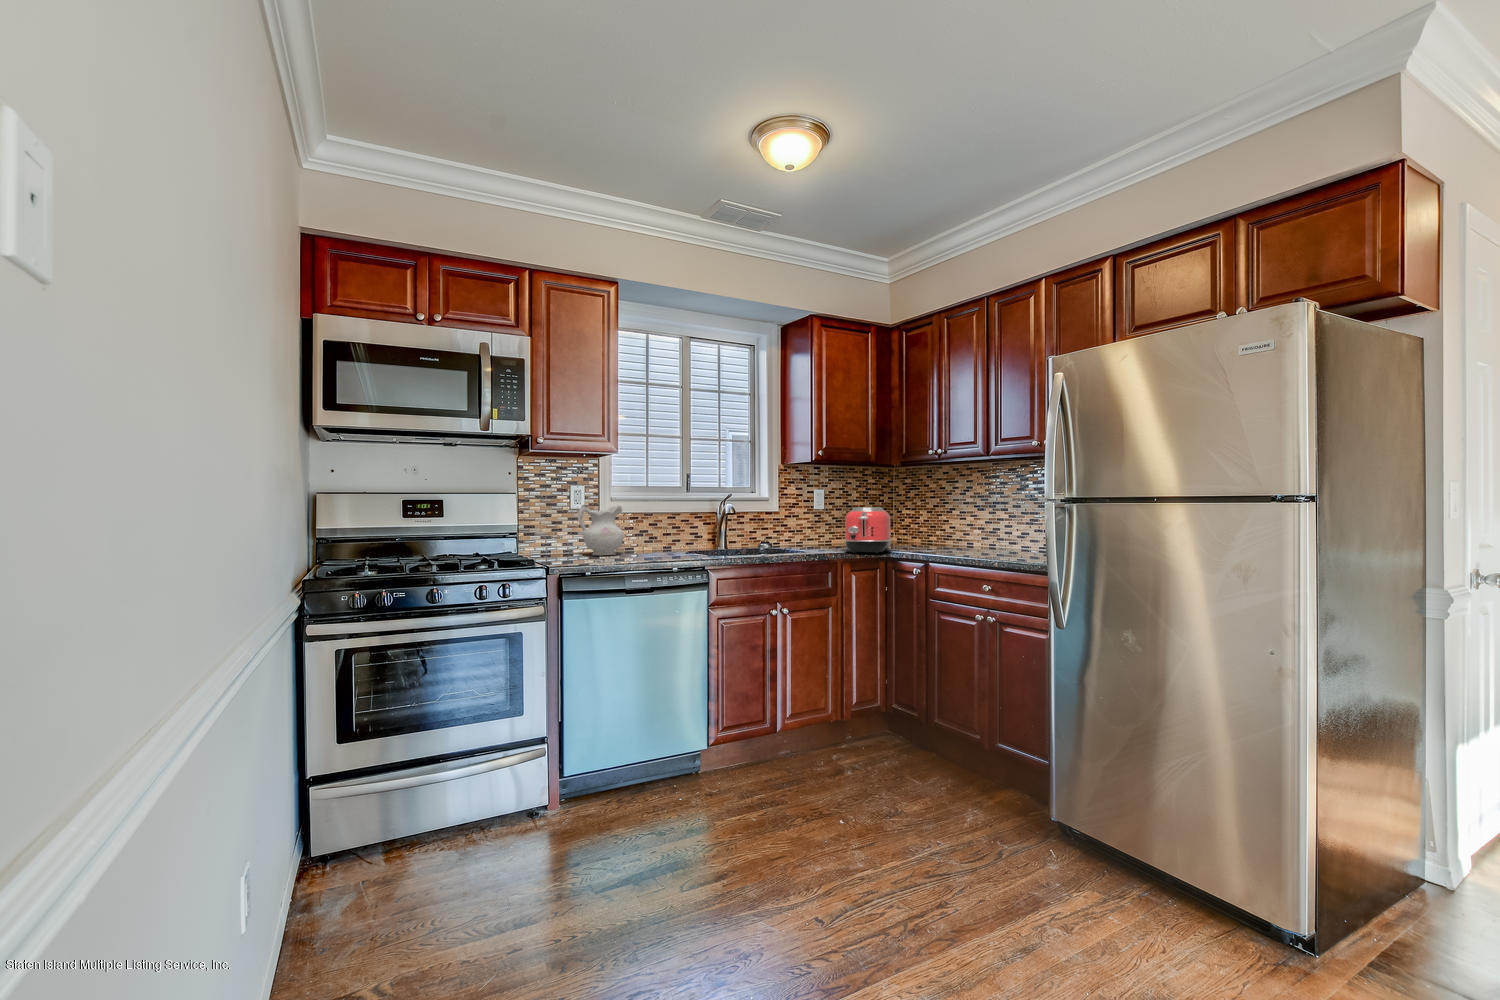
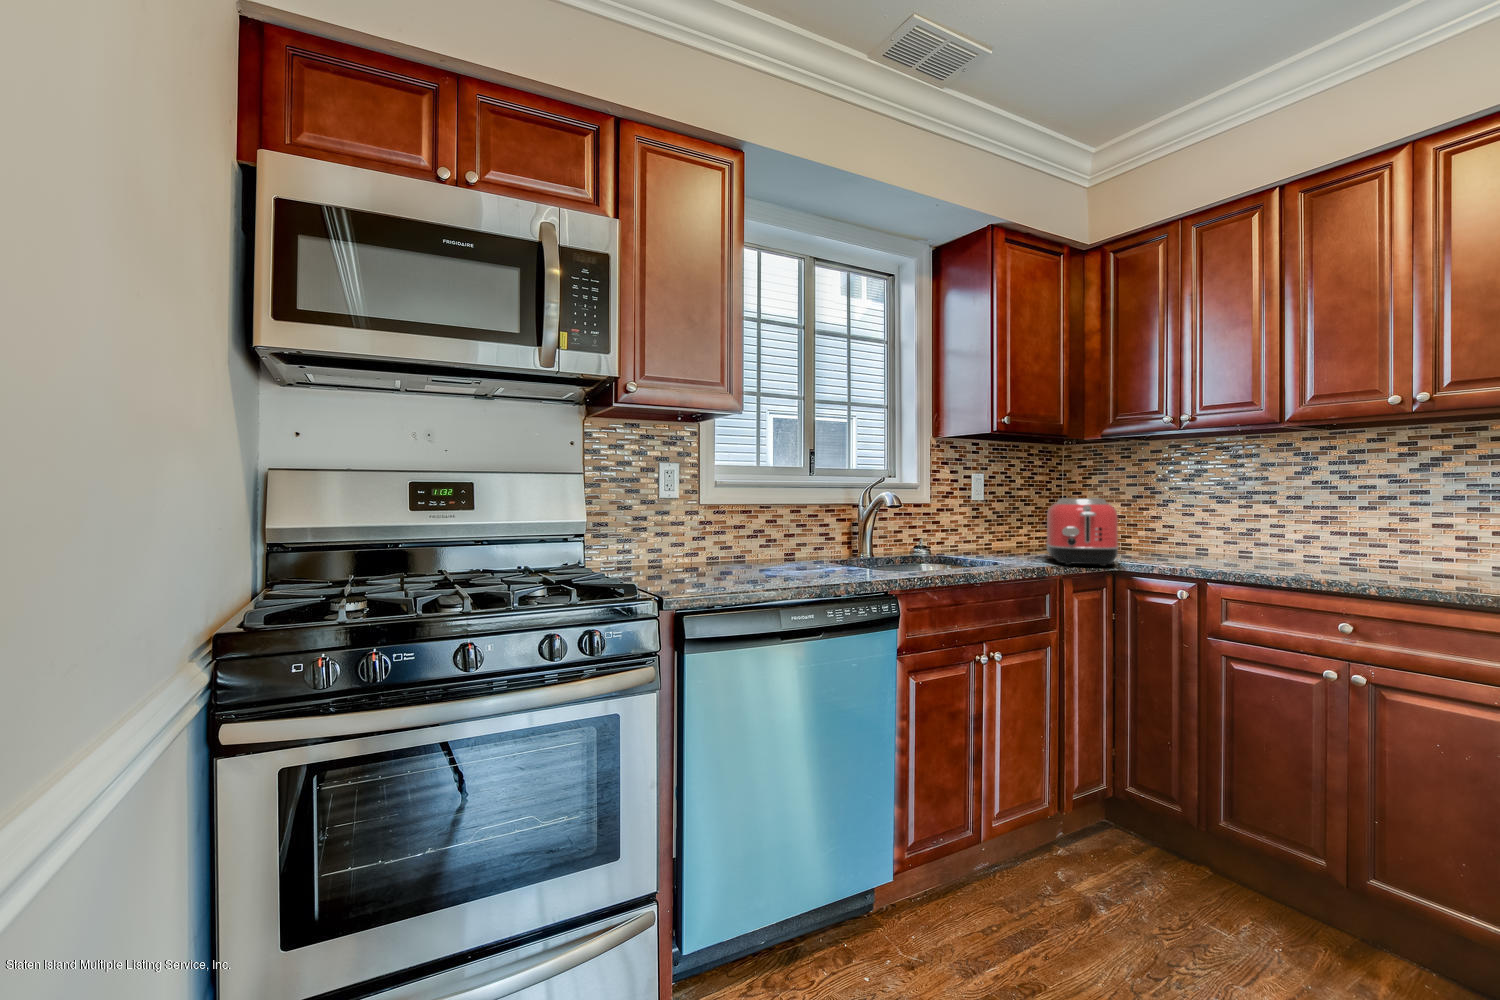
ceramic pitcher: present [578,505,624,555] -> none [672,492,738,569]

